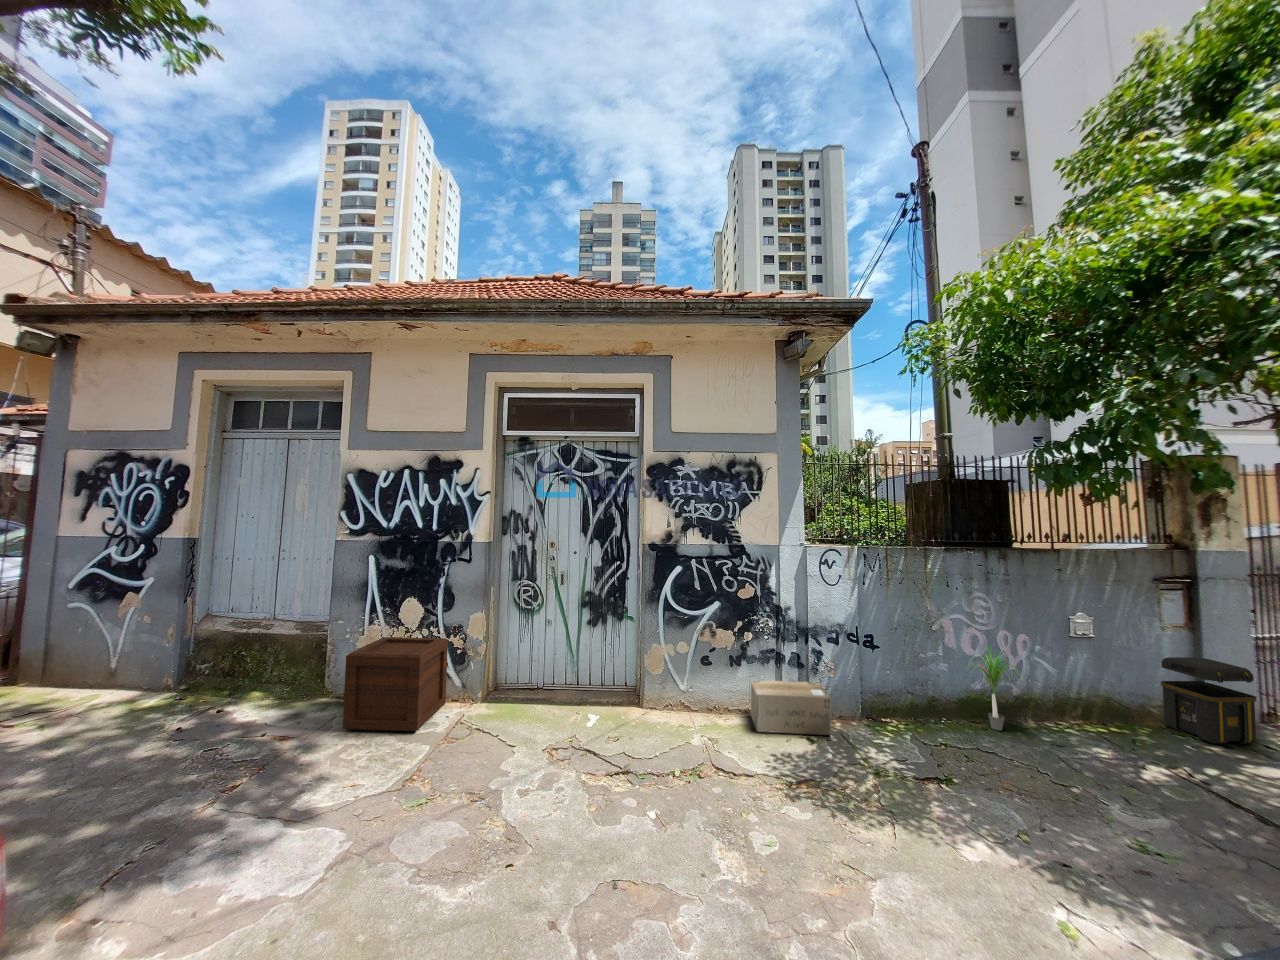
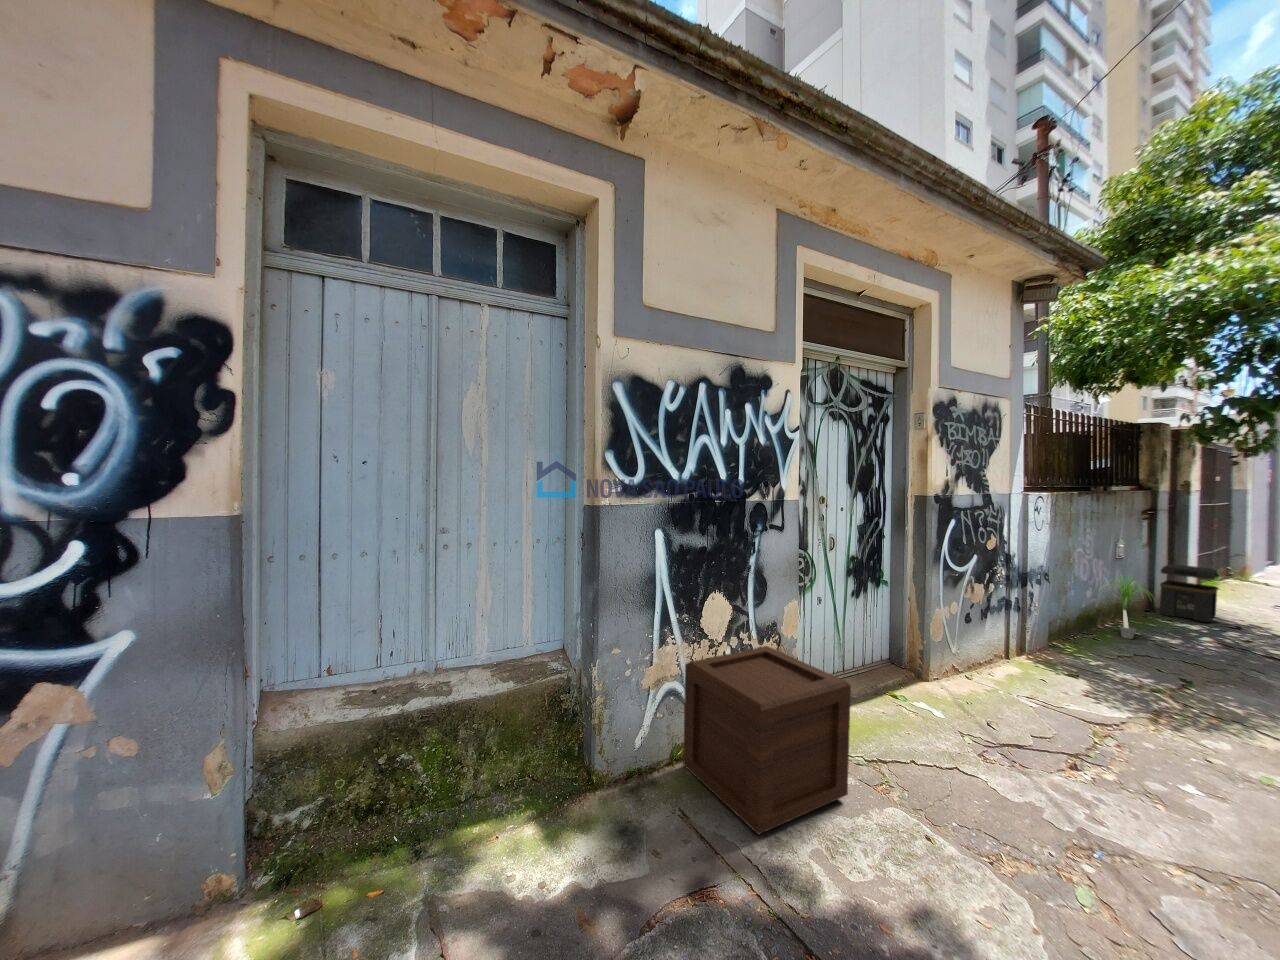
cardboard box: present [749,679,831,735] -> none [998,622,1095,683]

